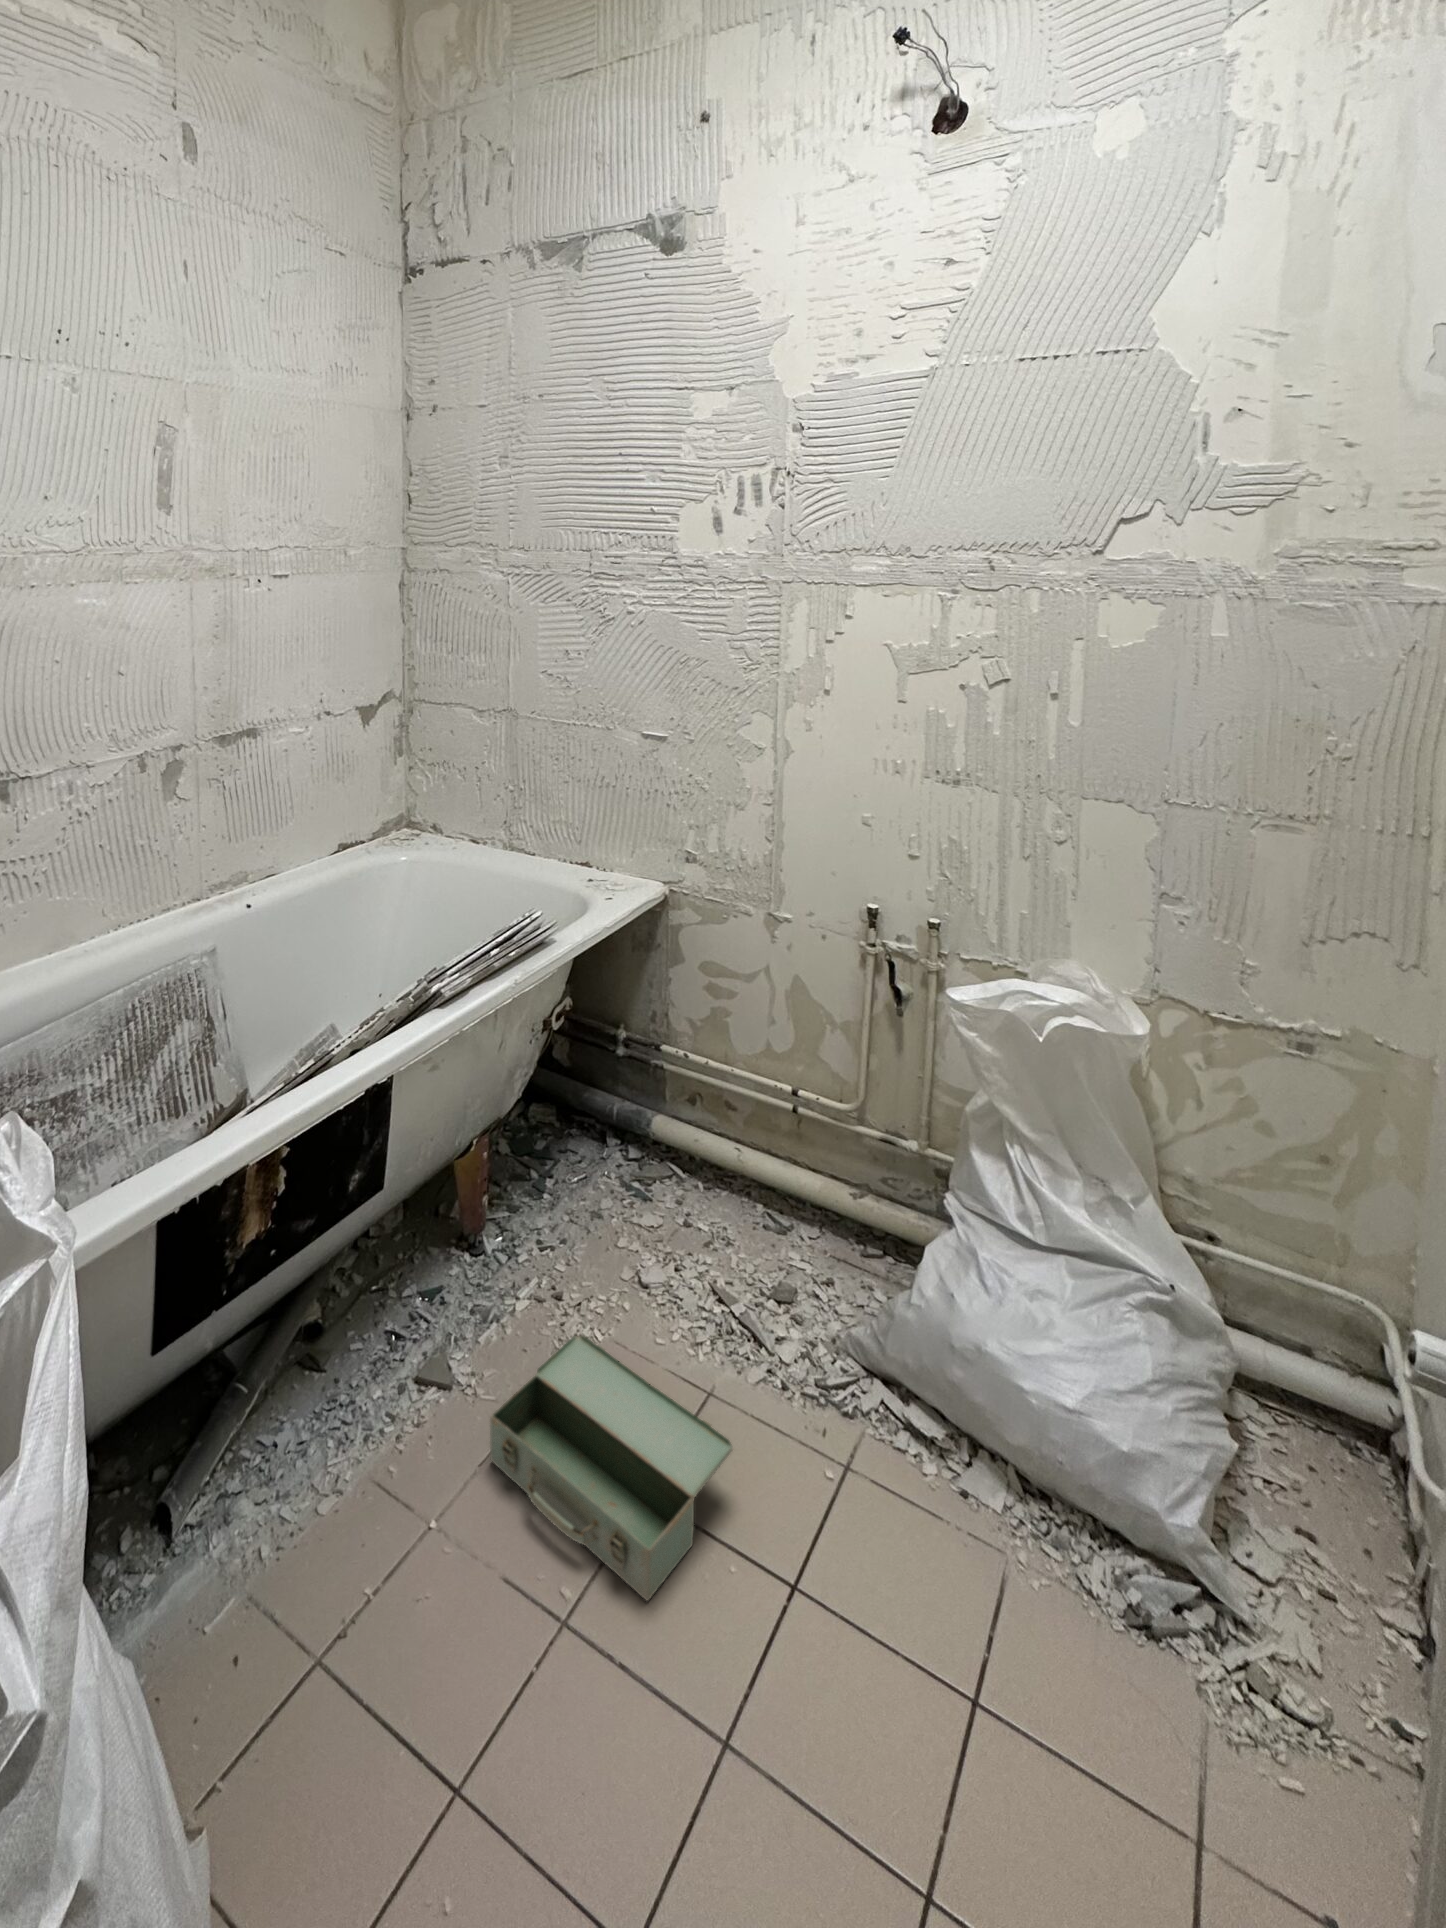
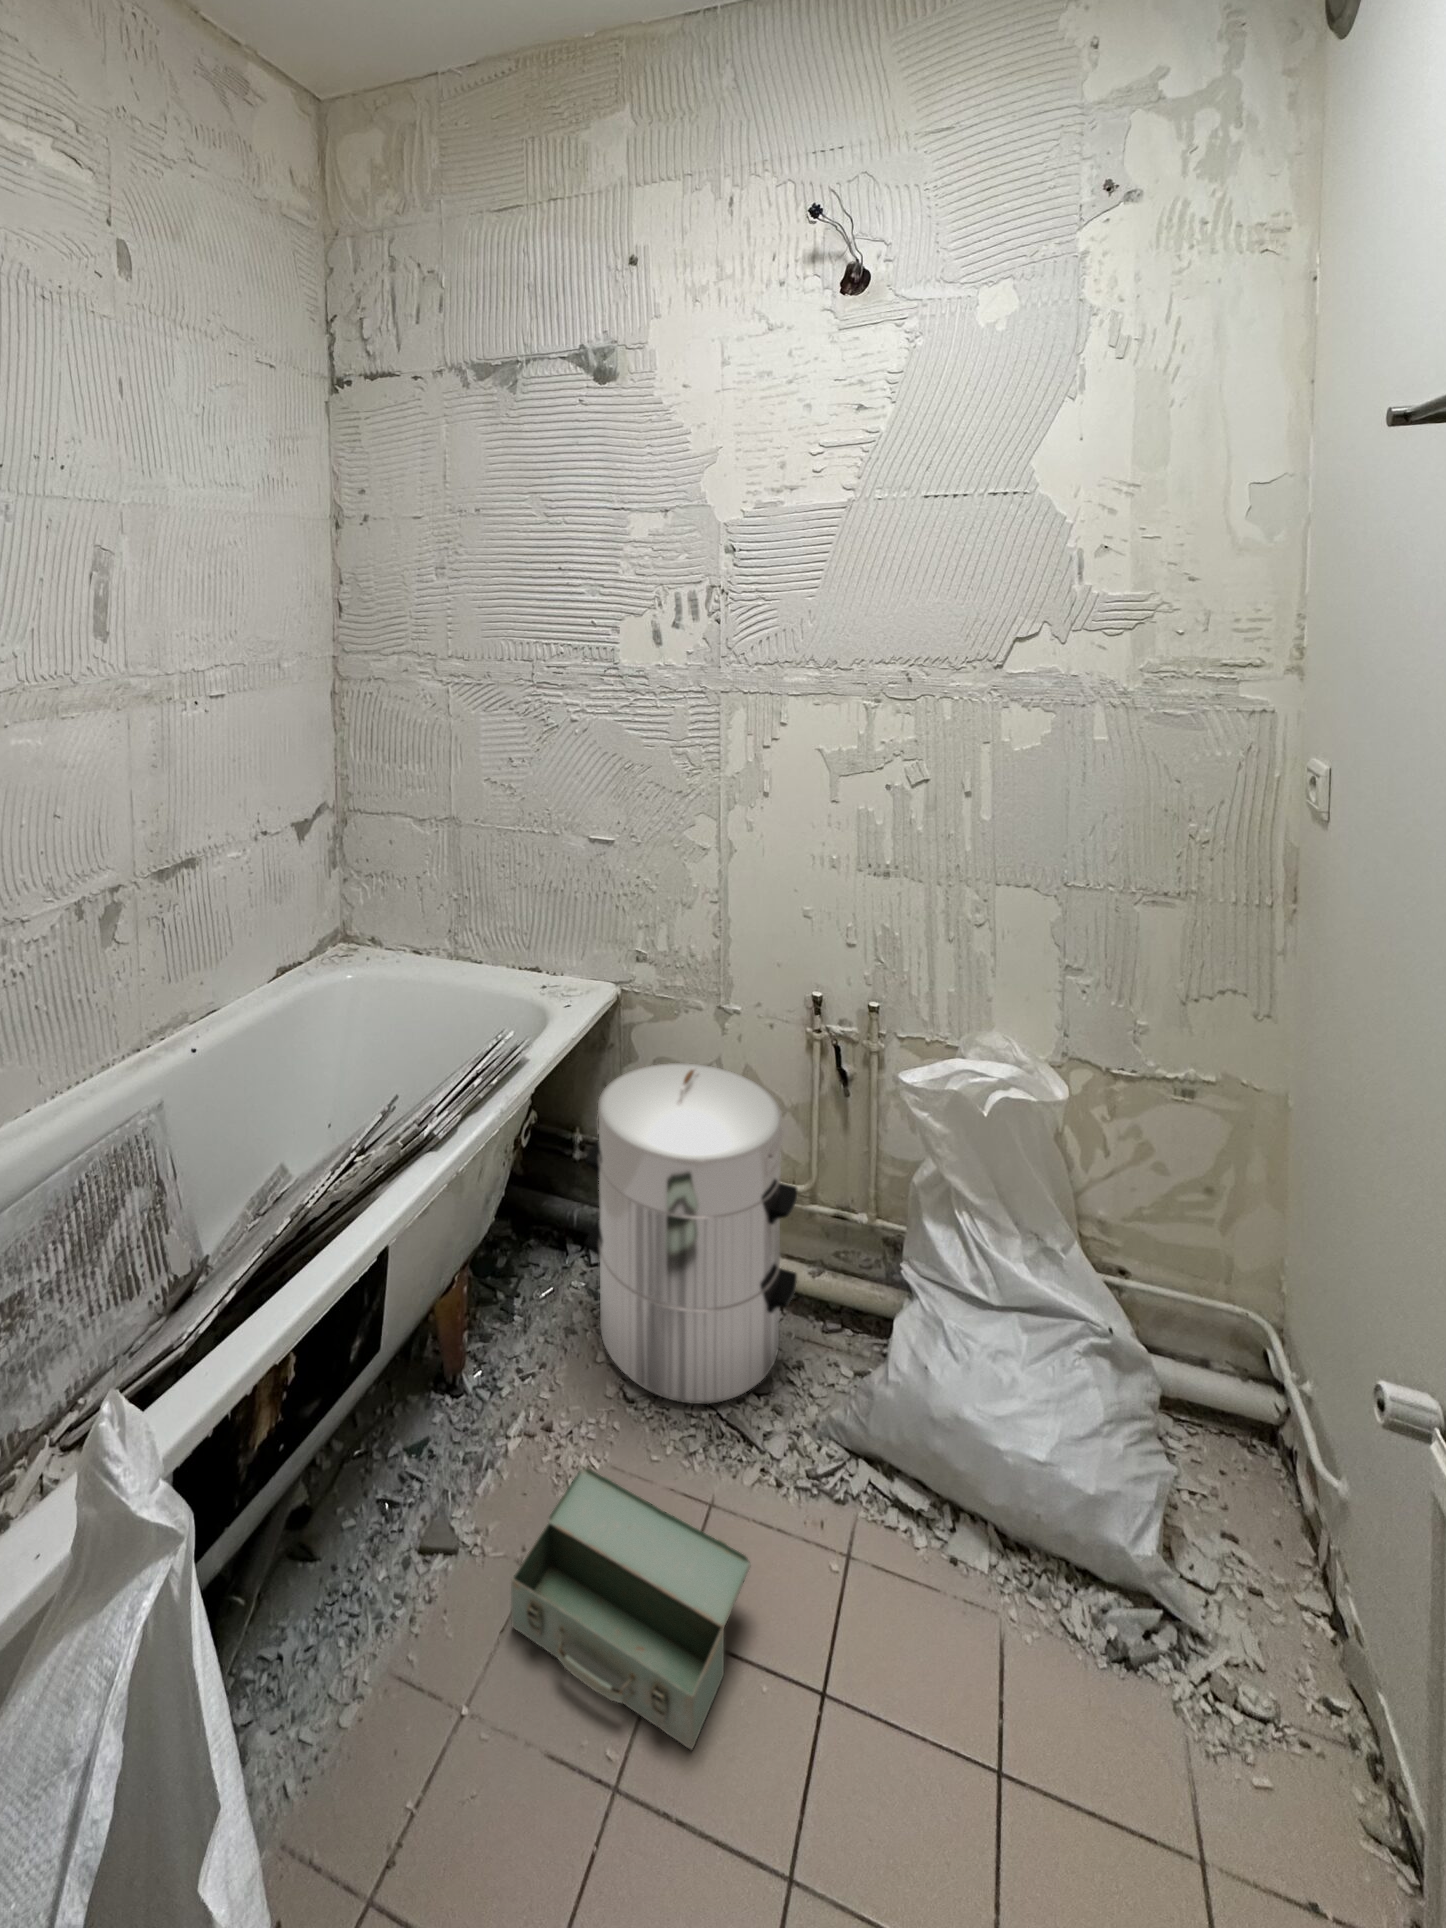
waste bin: none [613,968,835,1305] -> present [585,1063,797,1404]

